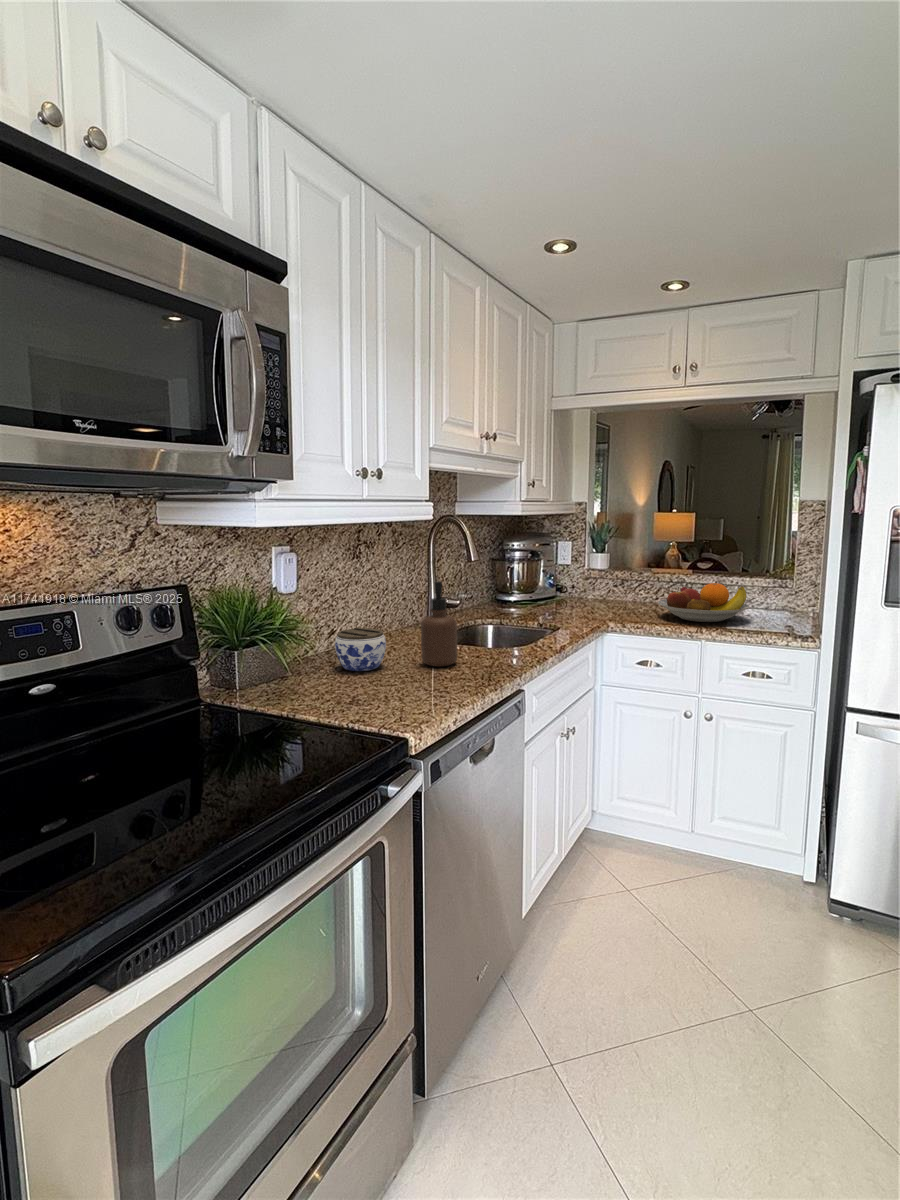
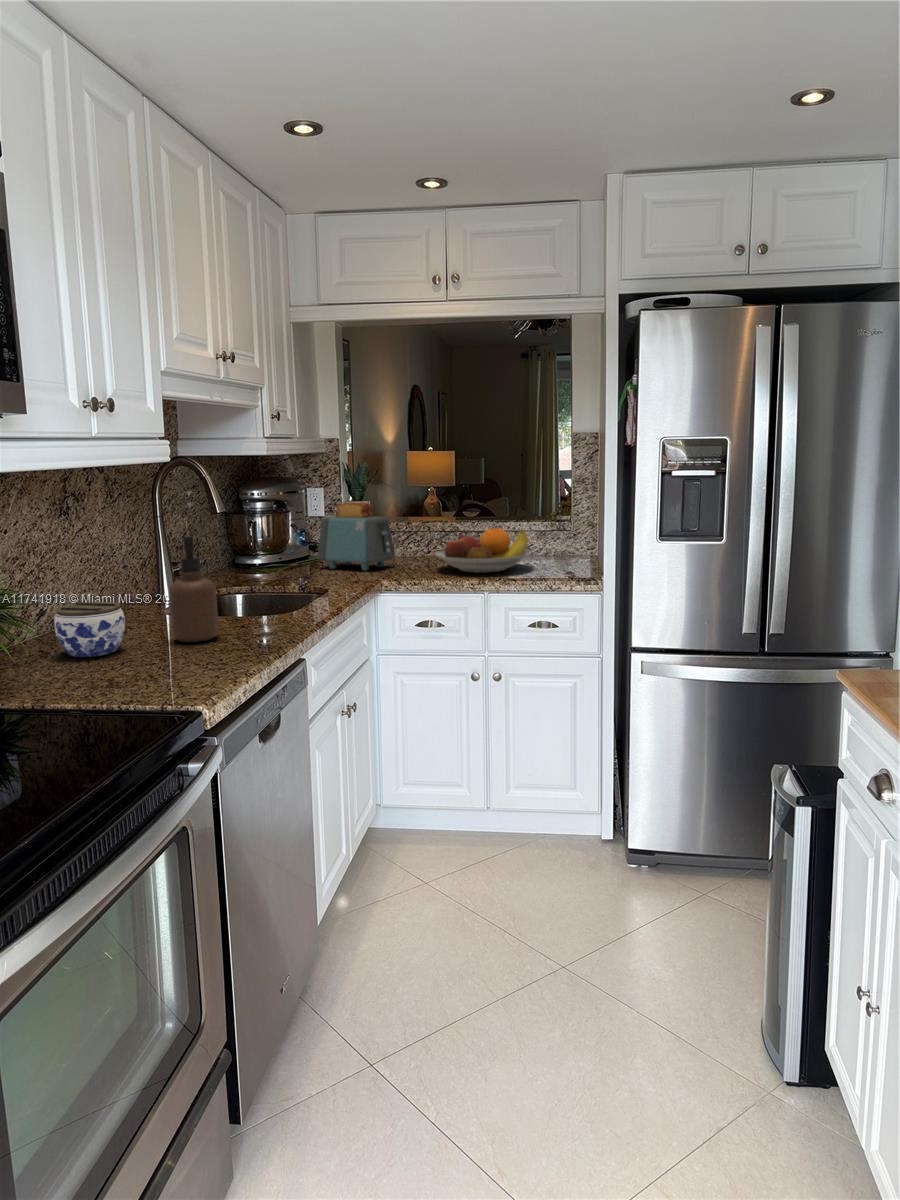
toaster: none [559,555,624,612] -> present [317,502,395,570]

